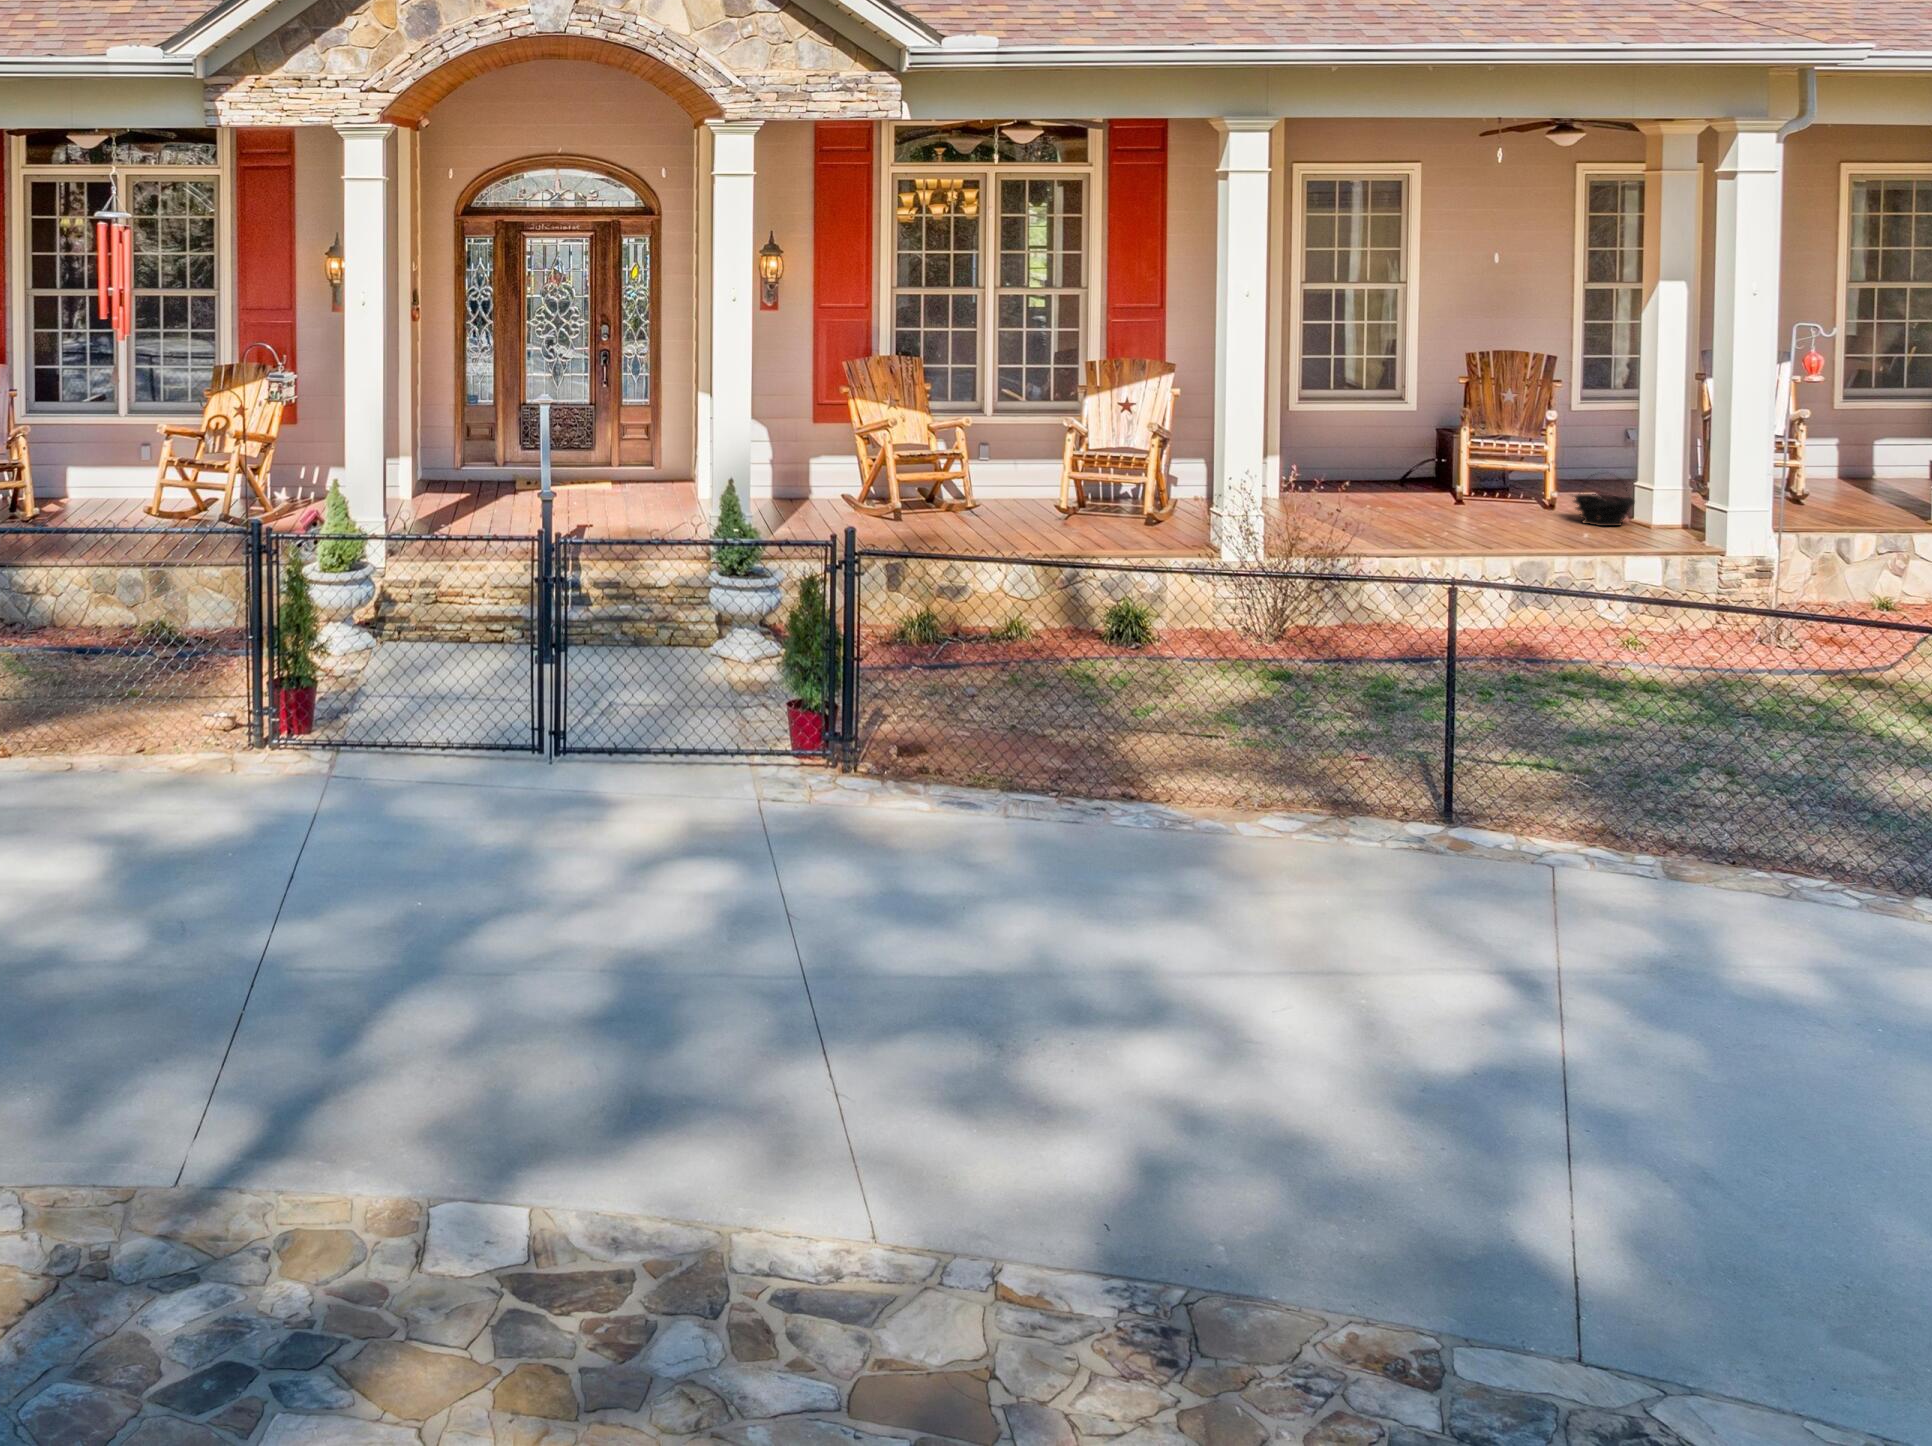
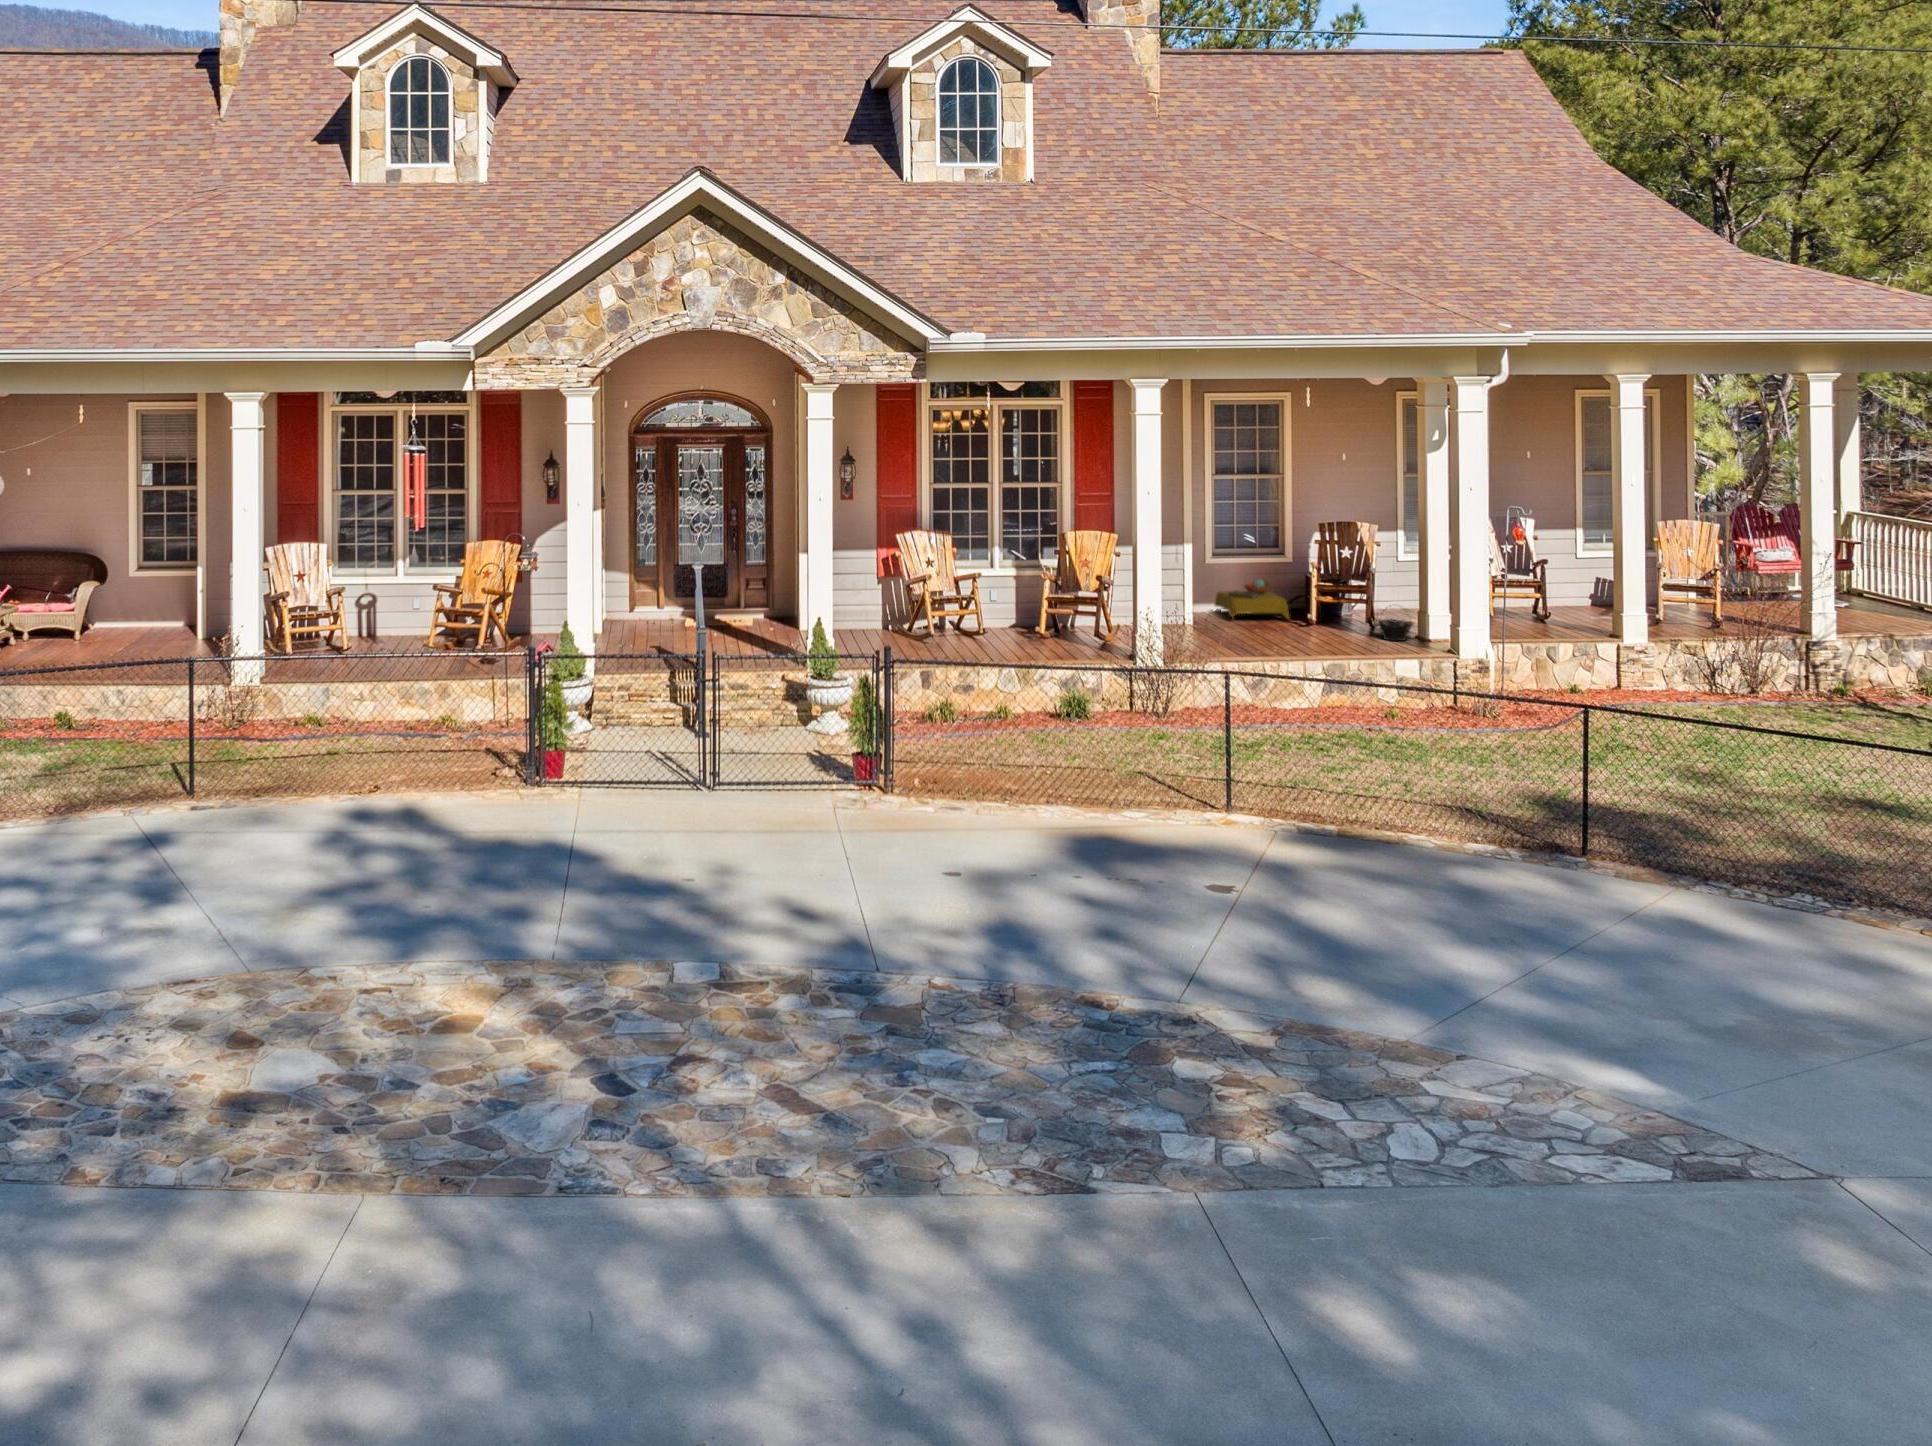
side table: none [1300,434,1423,495] -> present [1215,579,1289,619]

